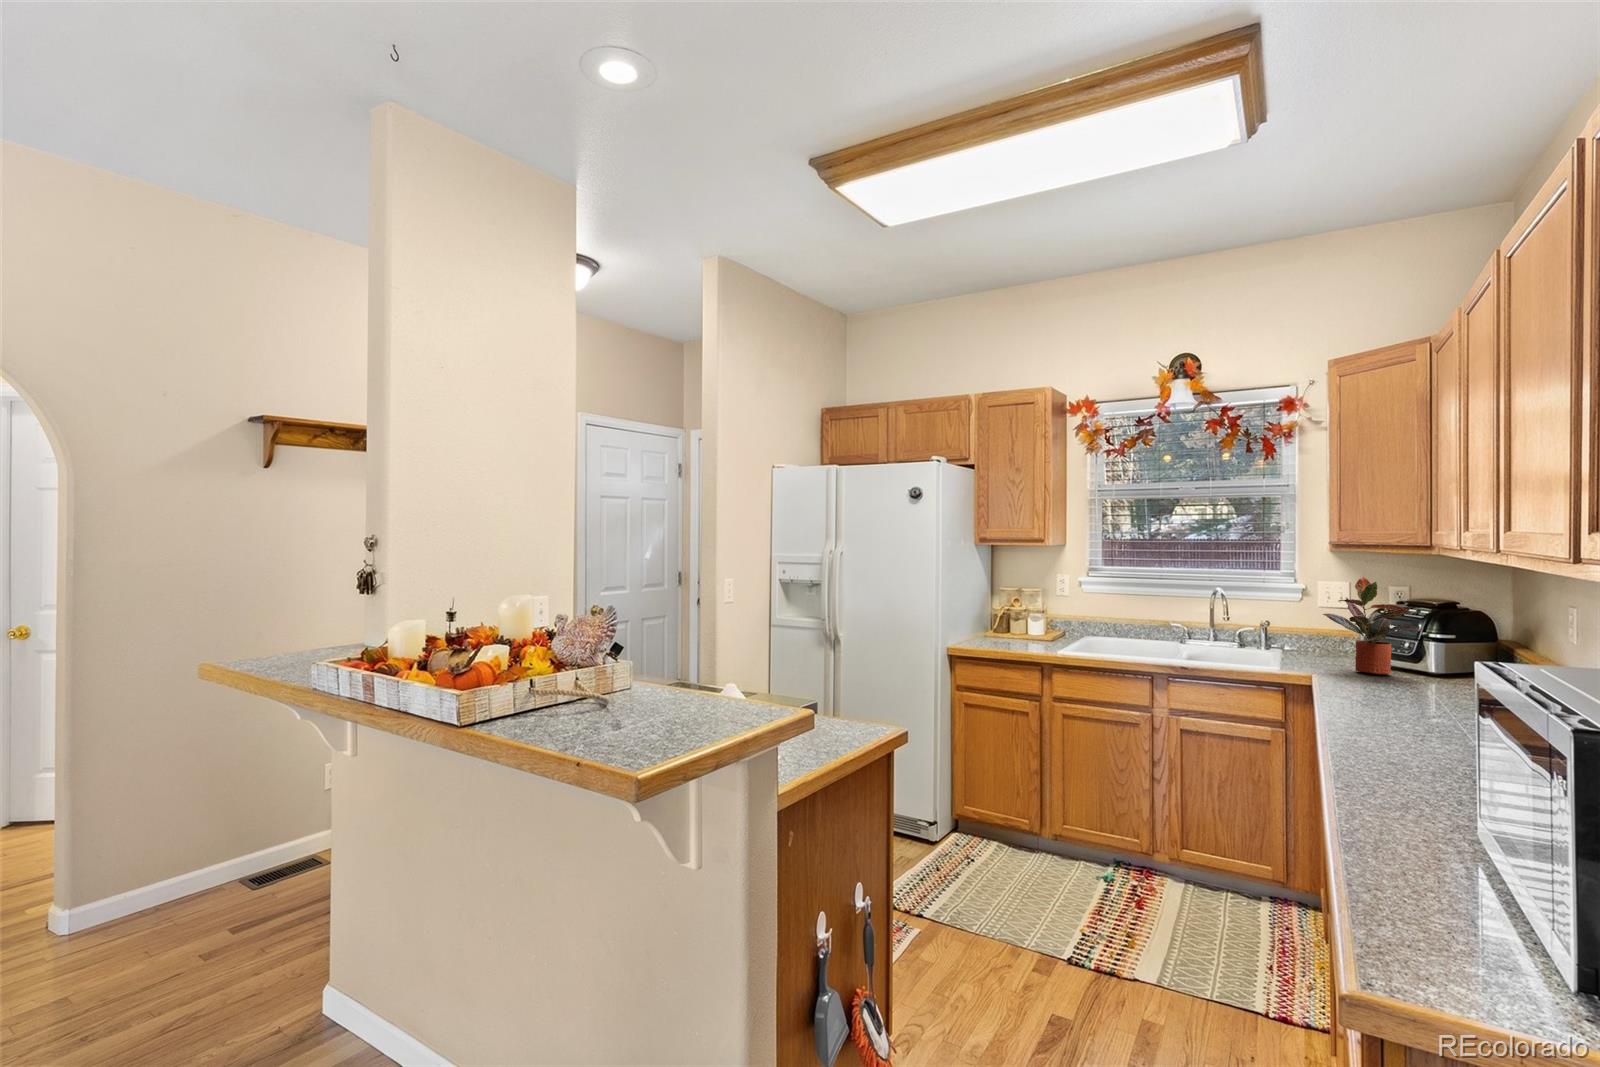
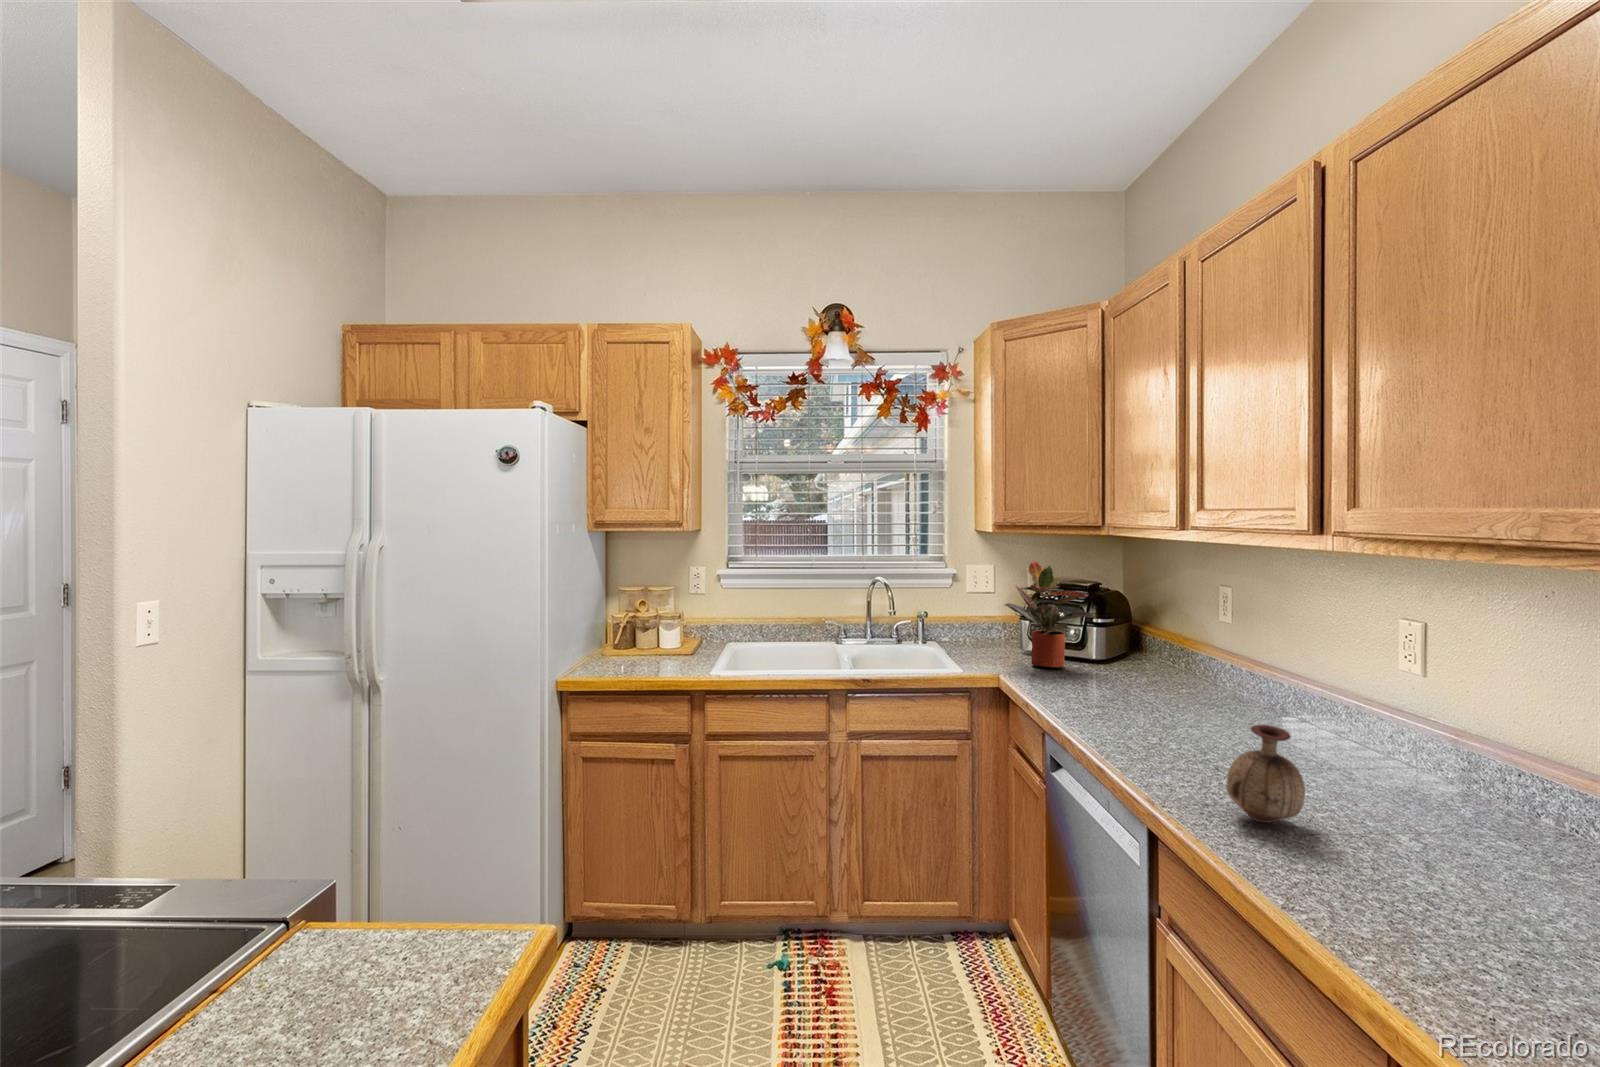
vase: none [1367,686,1436,755] -> present [1227,725,1305,823]

